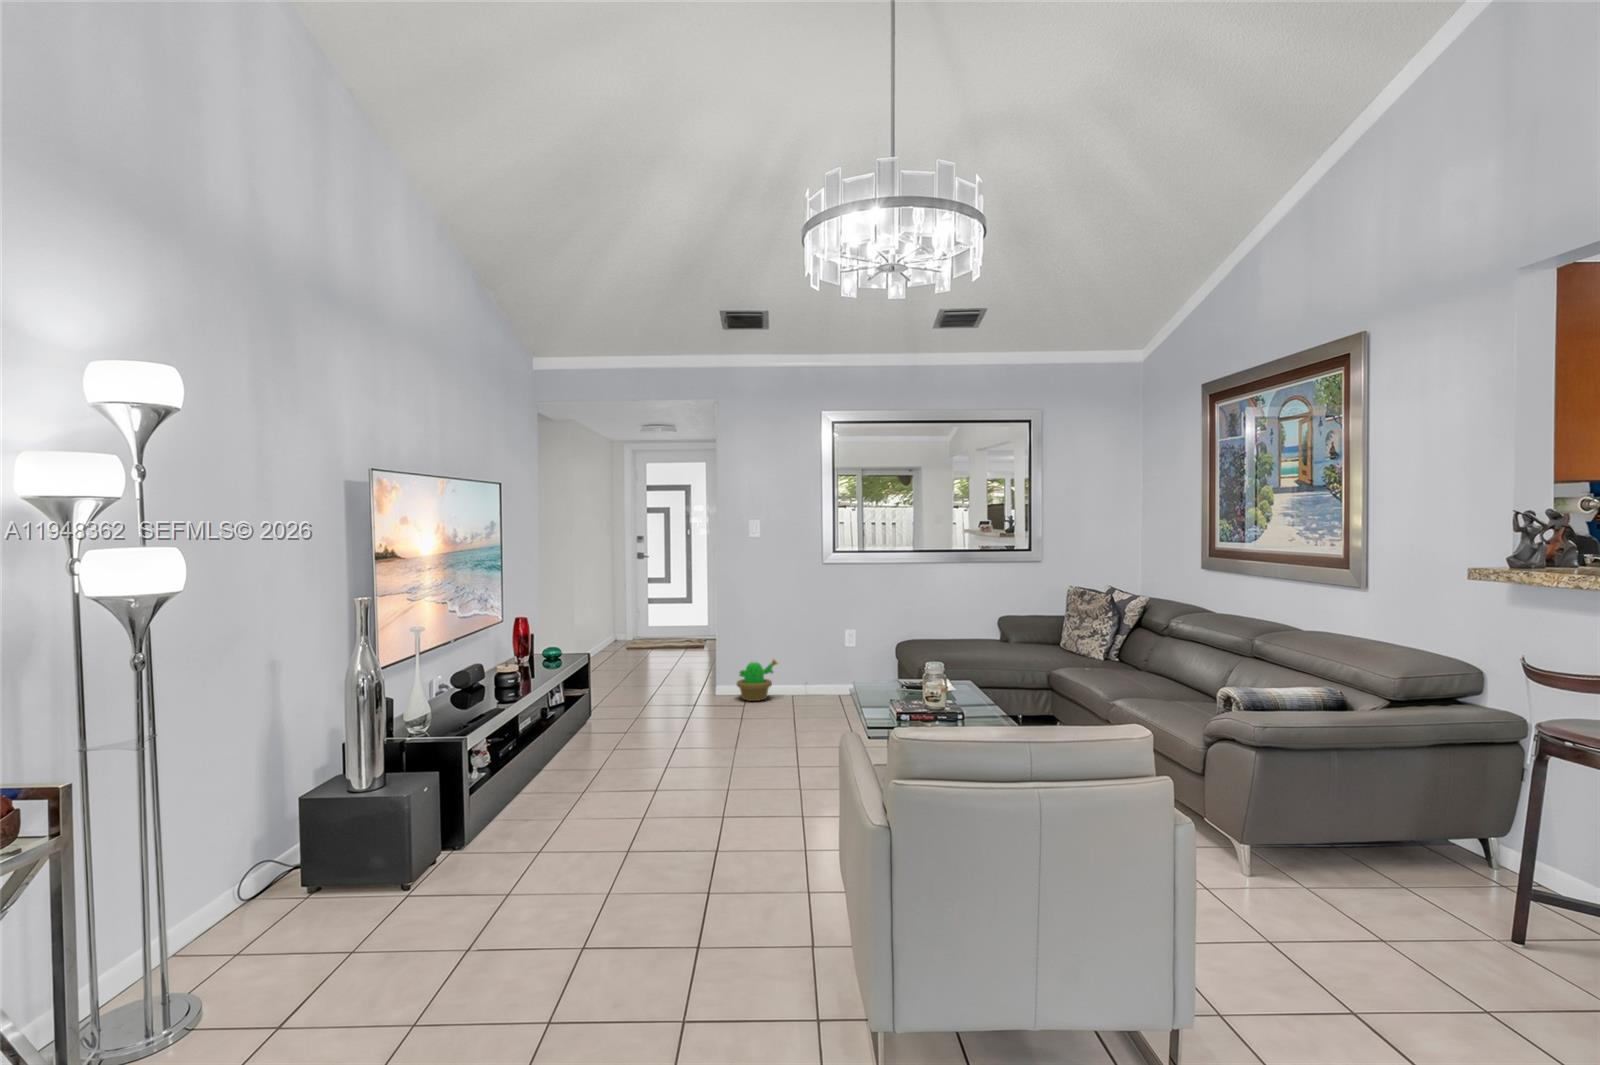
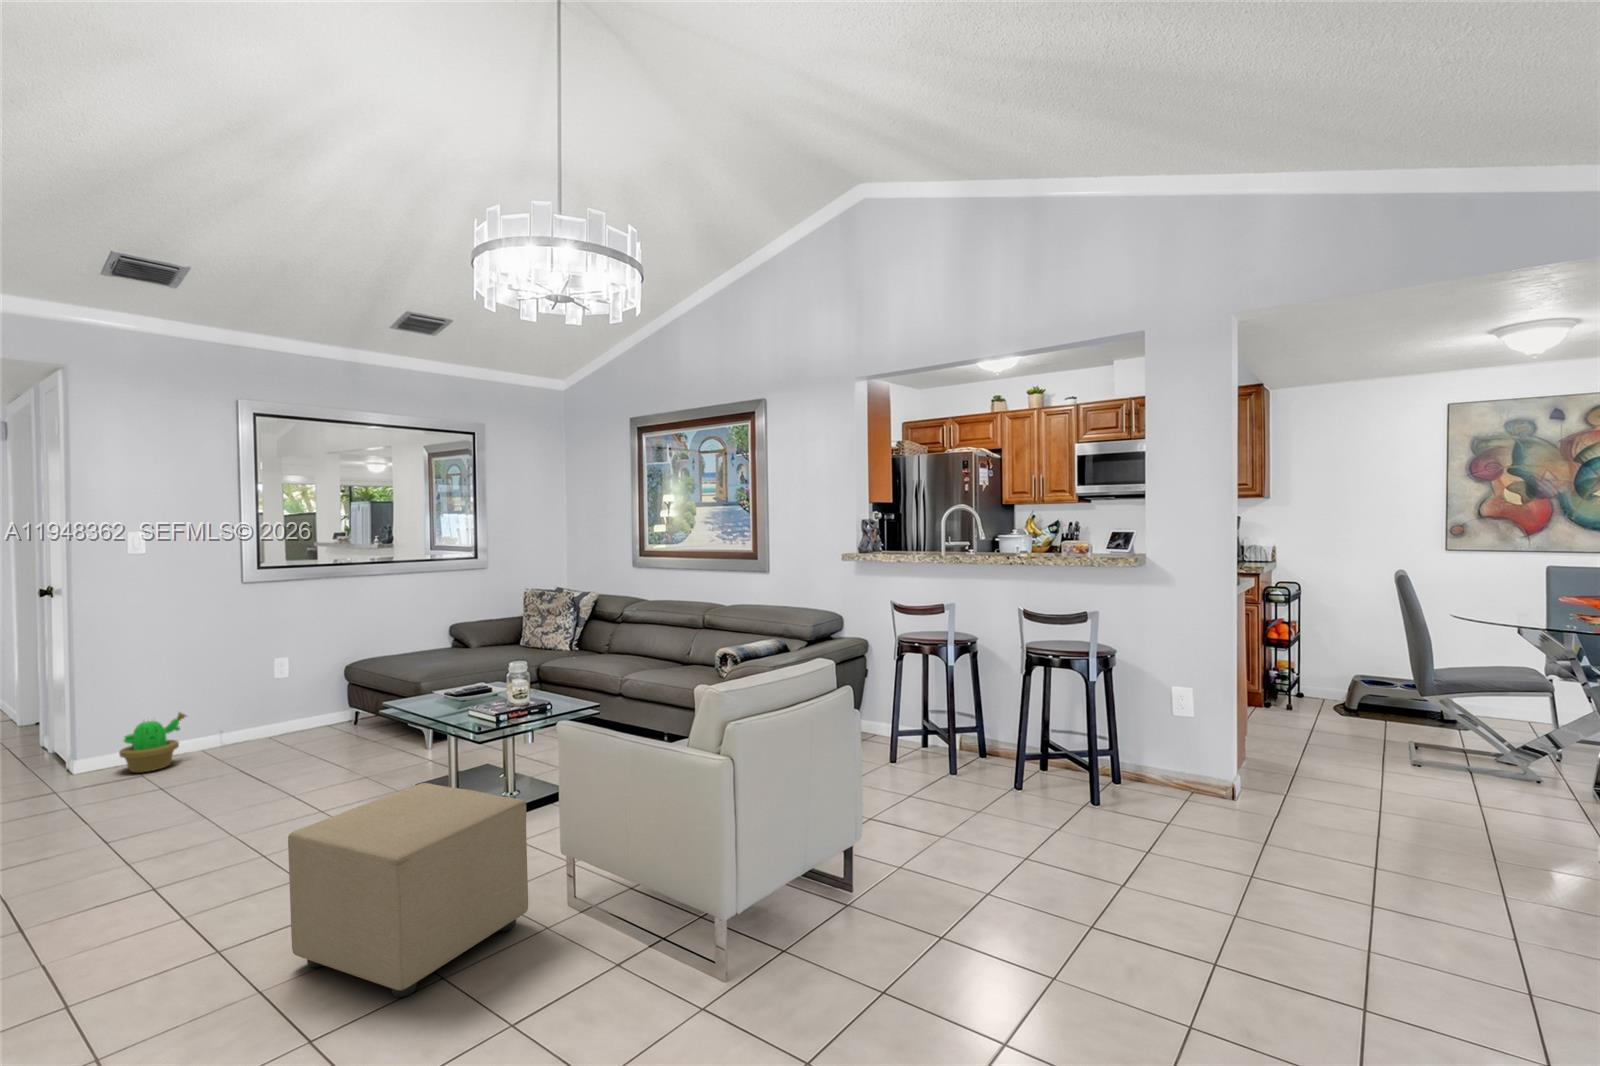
ottoman: none [647,757,817,951] -> present [288,783,528,997]

